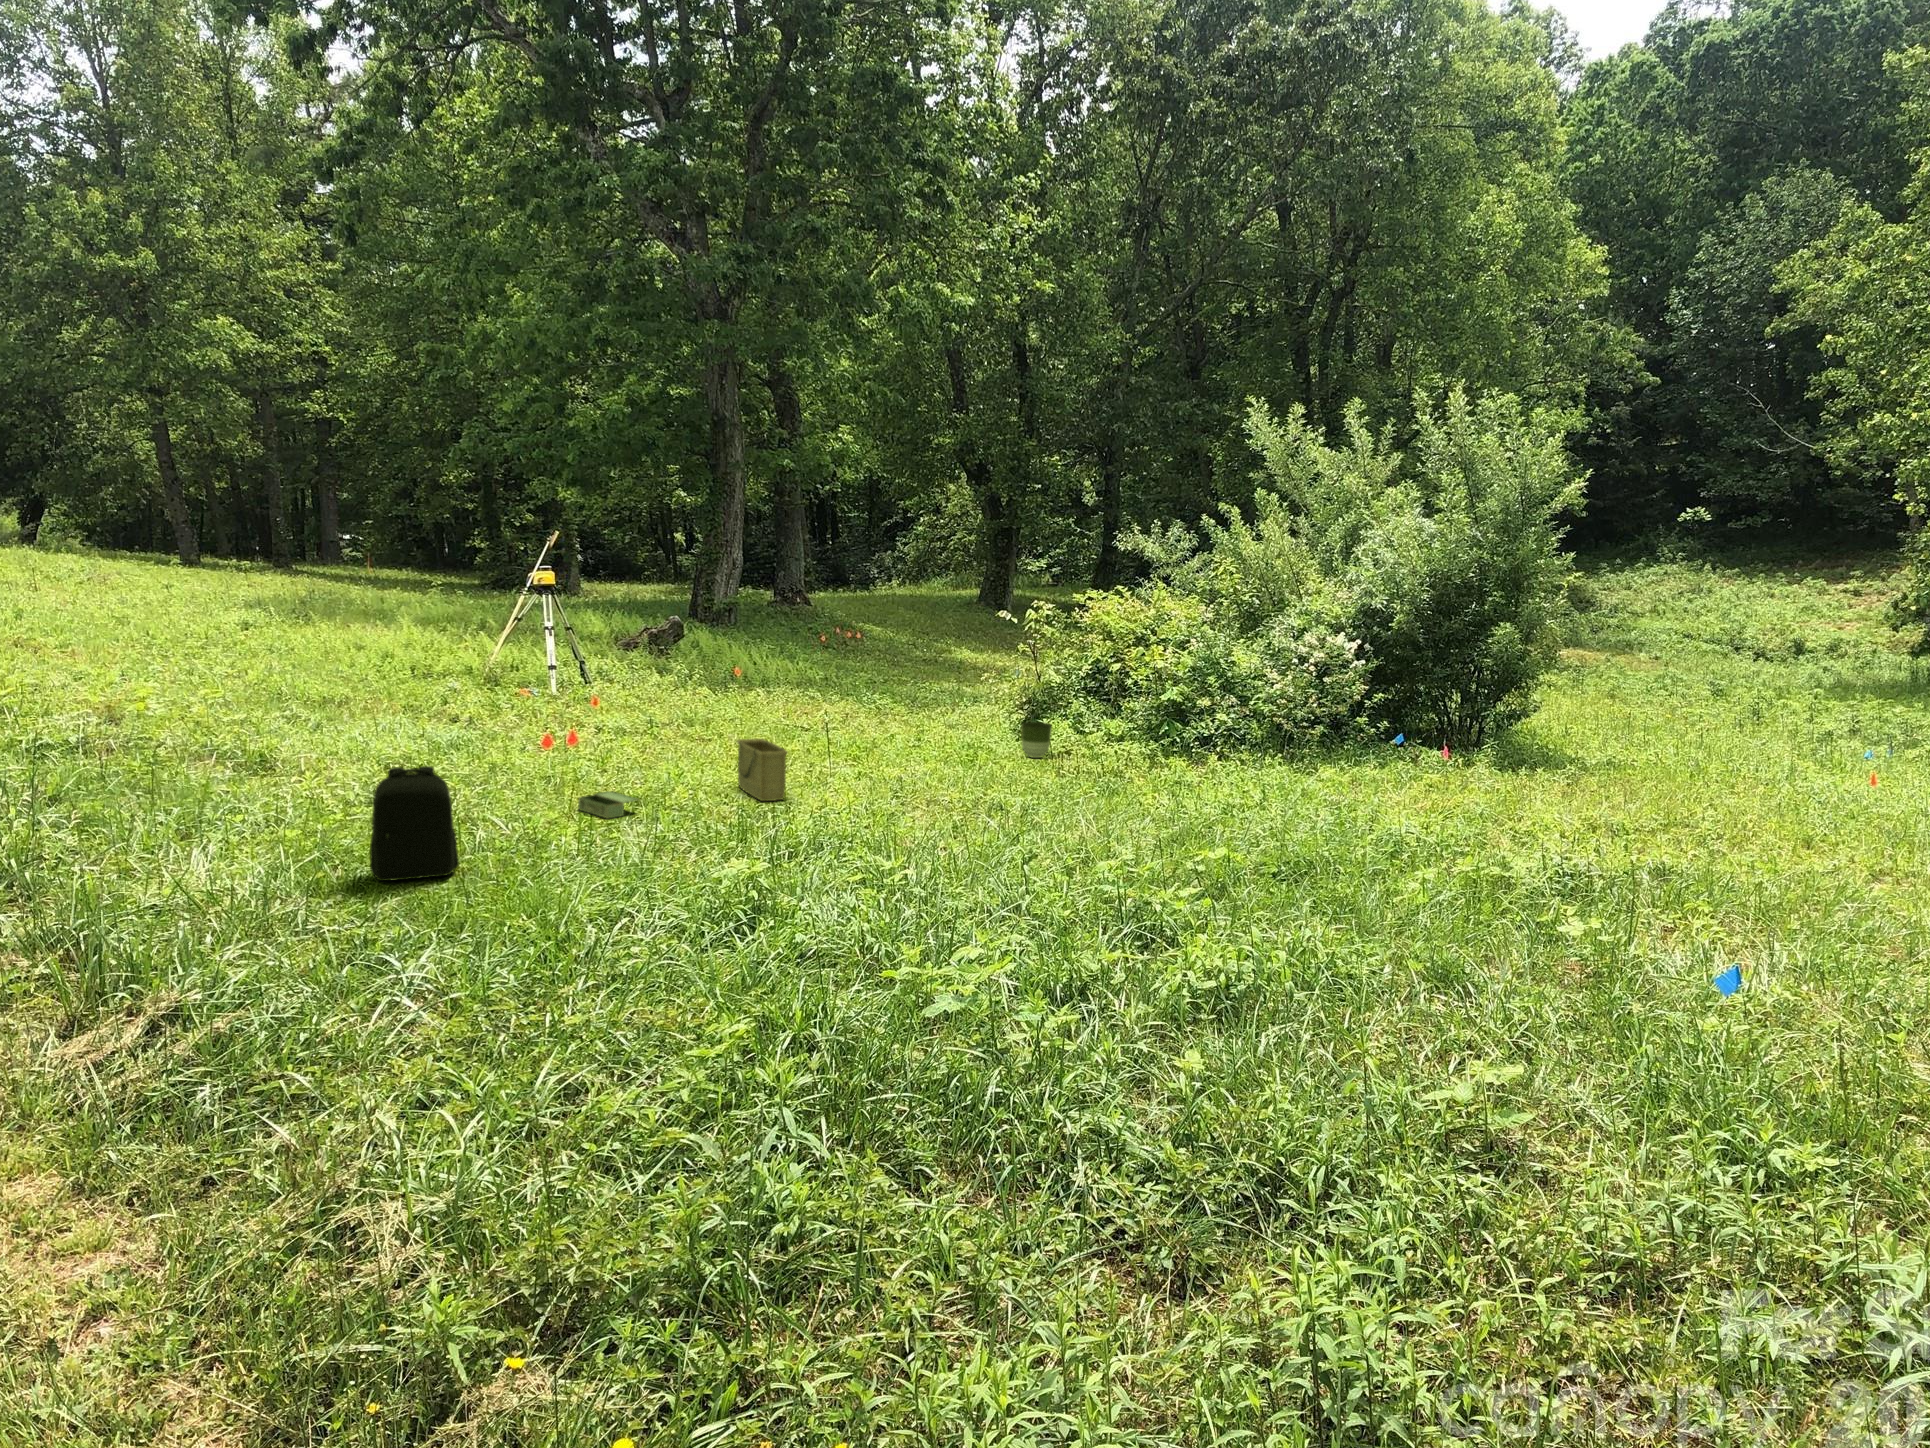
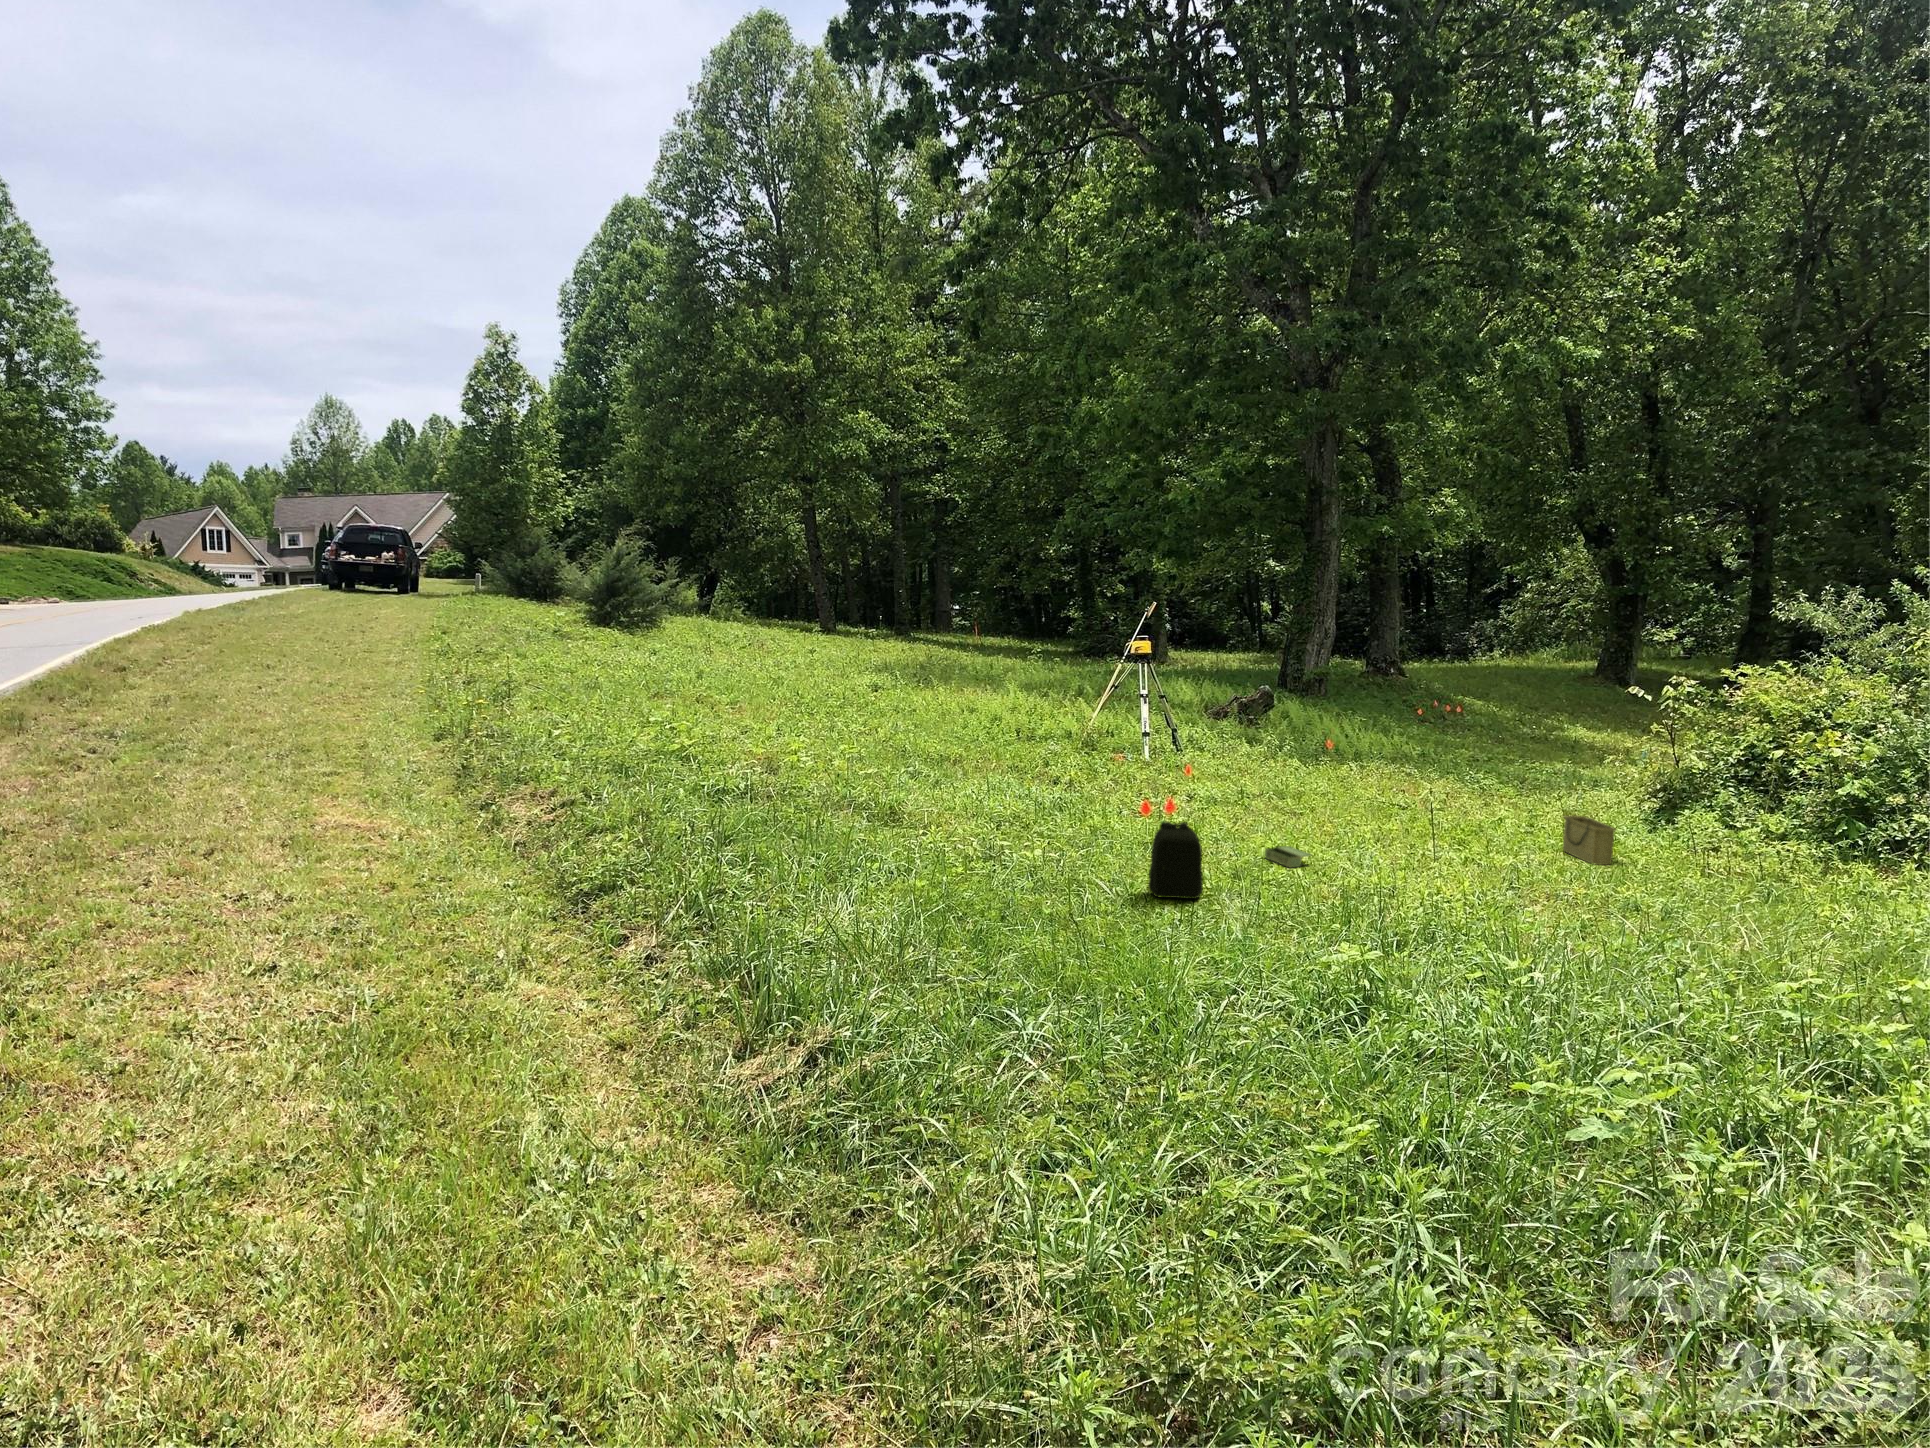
planter: present [1021,722,1052,758] -> none [1659,809,1696,846]
basket: present [737,738,788,801] -> present [1563,815,1616,865]

